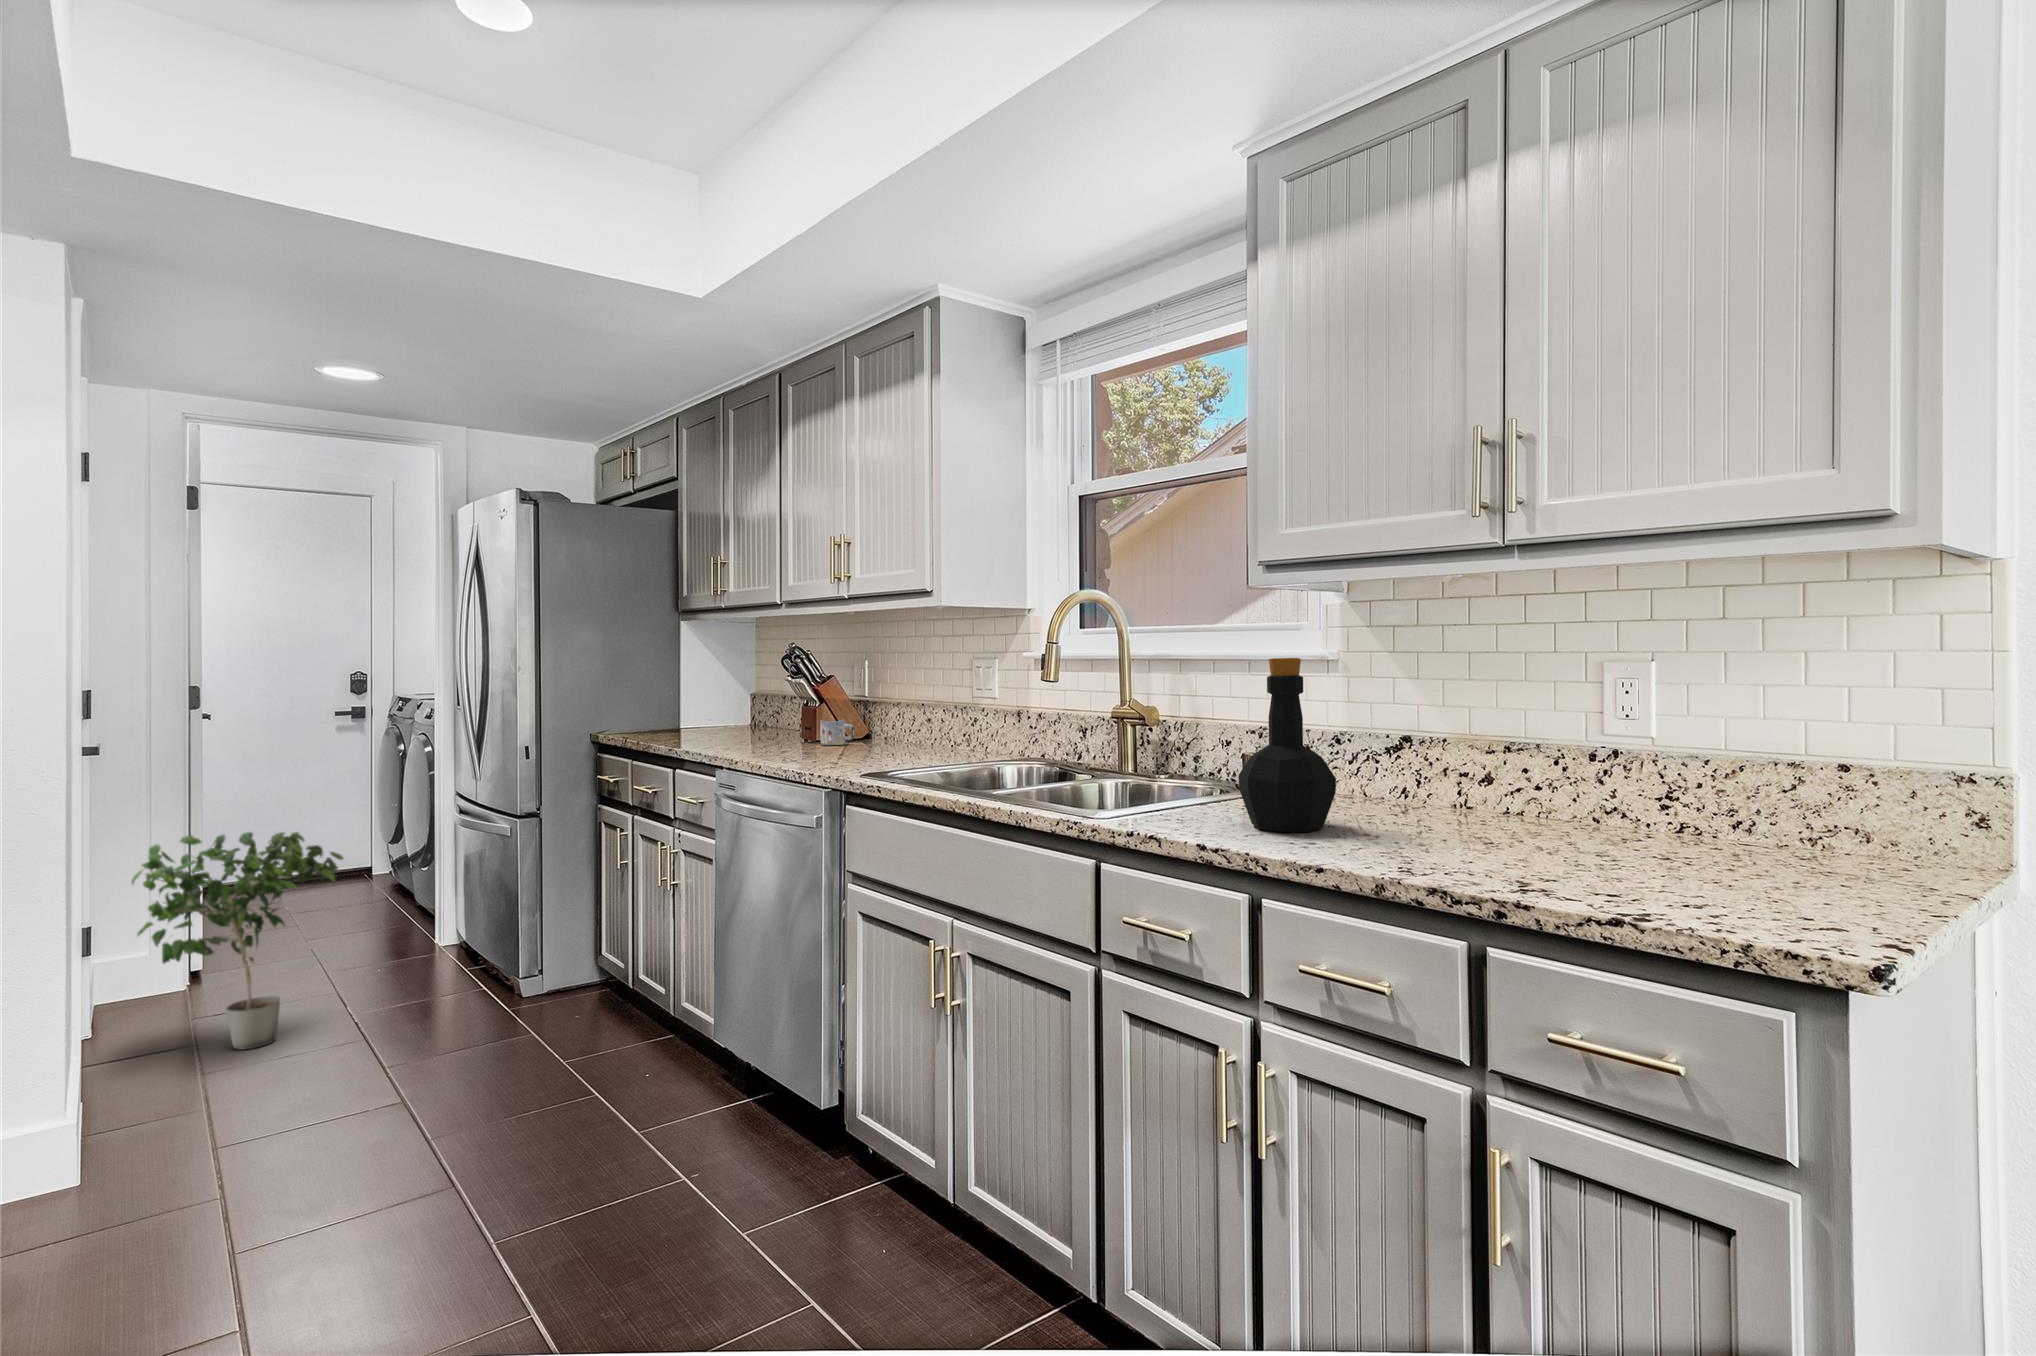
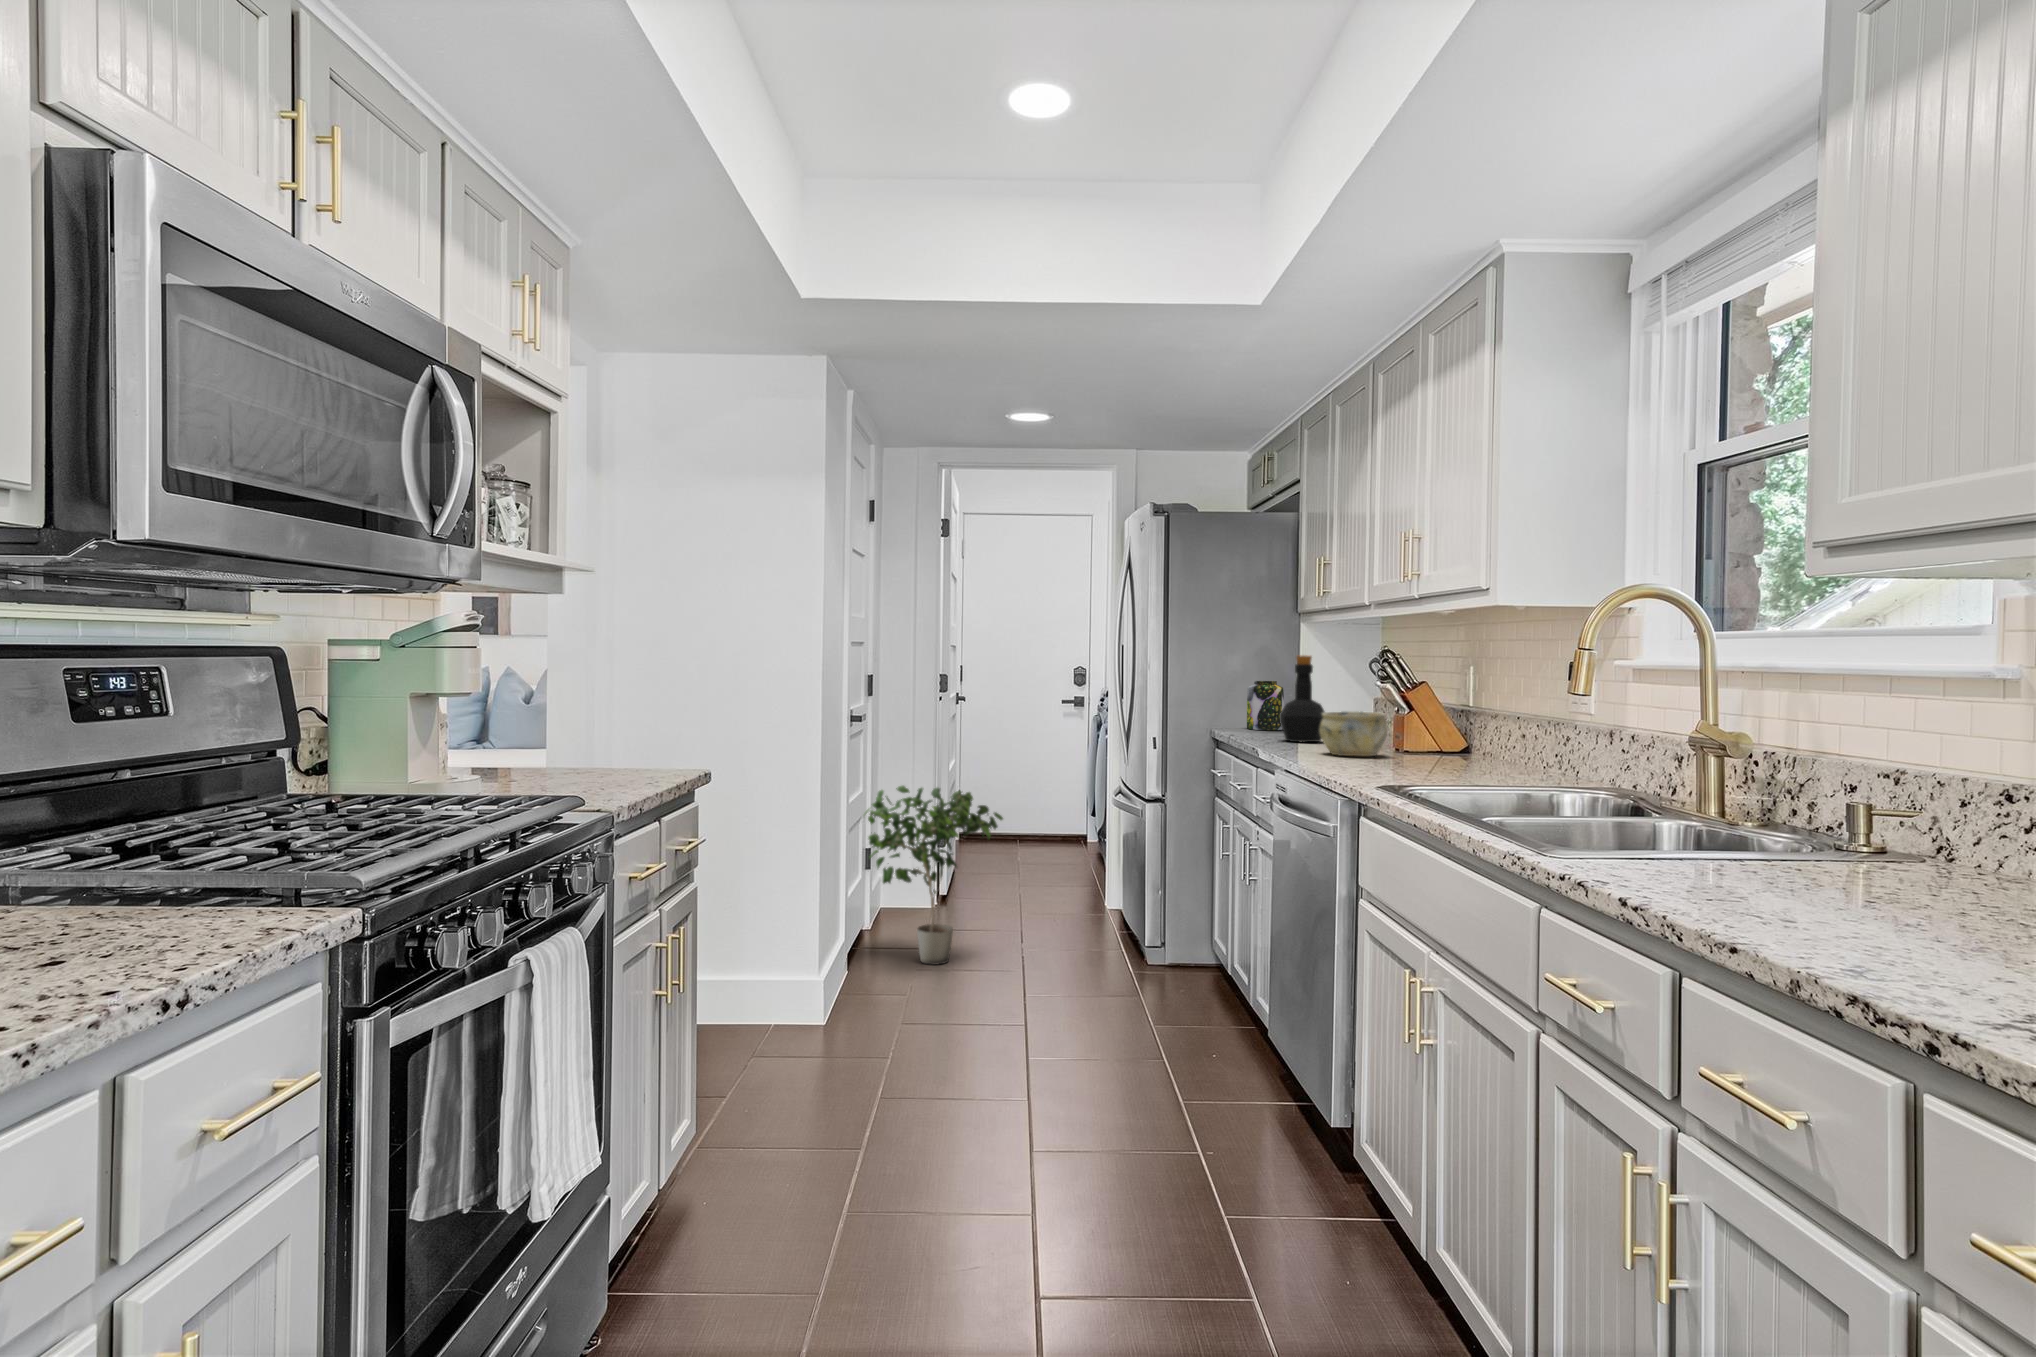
bottle: present [1238,658,1336,832] -> present [1280,655,1325,742]
jar: none [626,683,664,732] -> present [1247,681,1284,730]
ceramic bowl: none [742,708,803,751] -> present [1320,711,1388,756]
mug: present [820,719,855,745] -> none [1413,728,1452,757]

